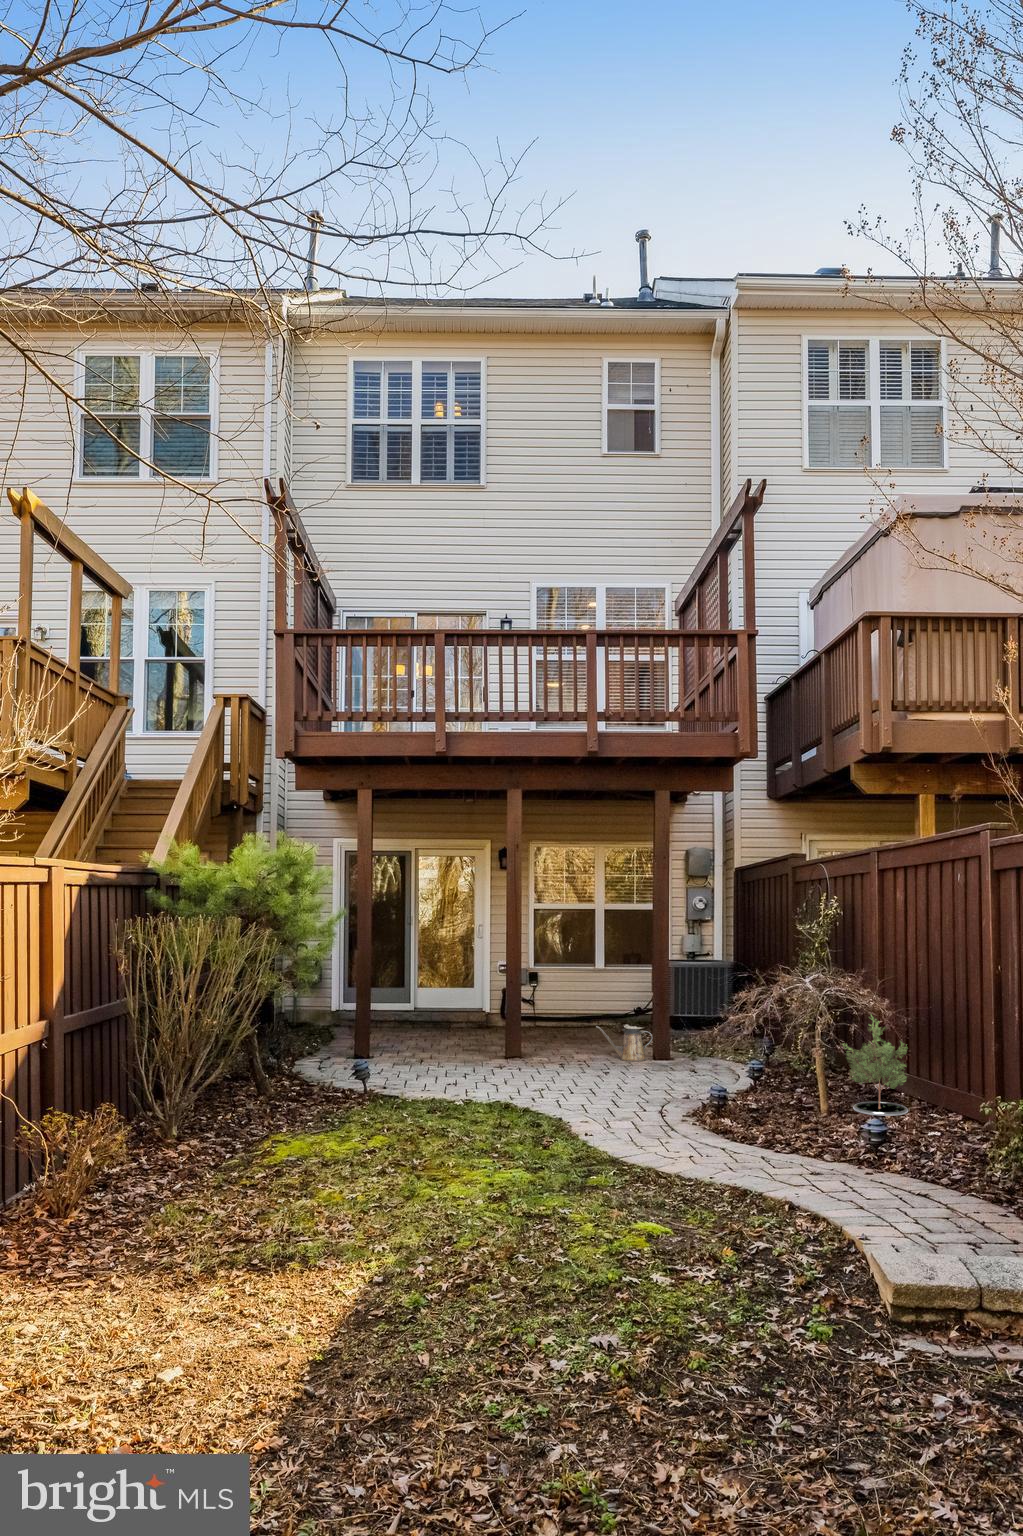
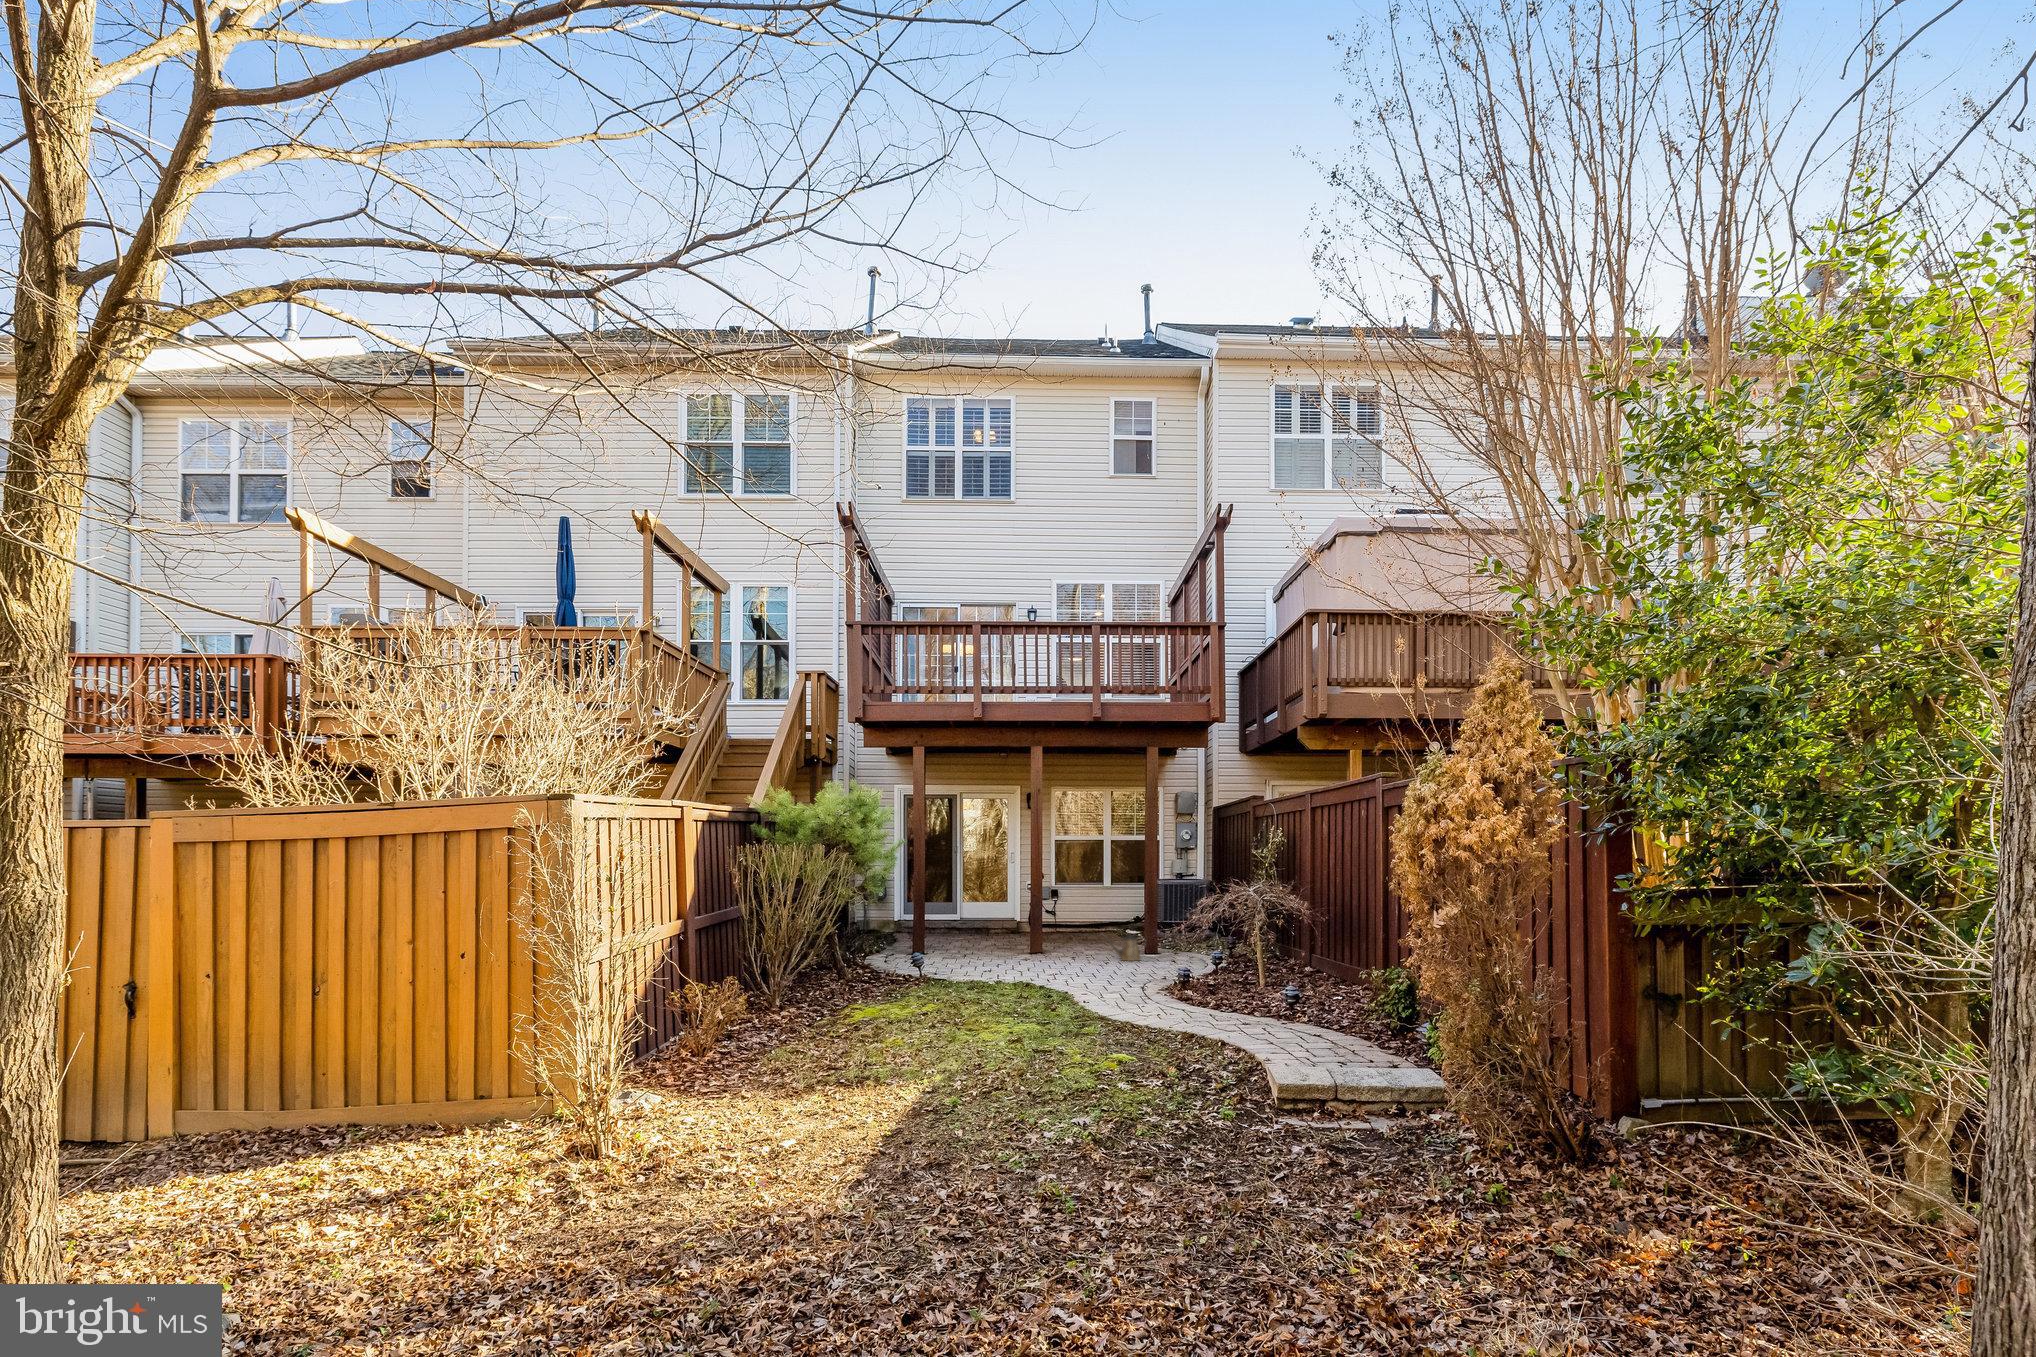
potted tree: present [843,1015,908,1116] -> none [1280,915,1332,994]

